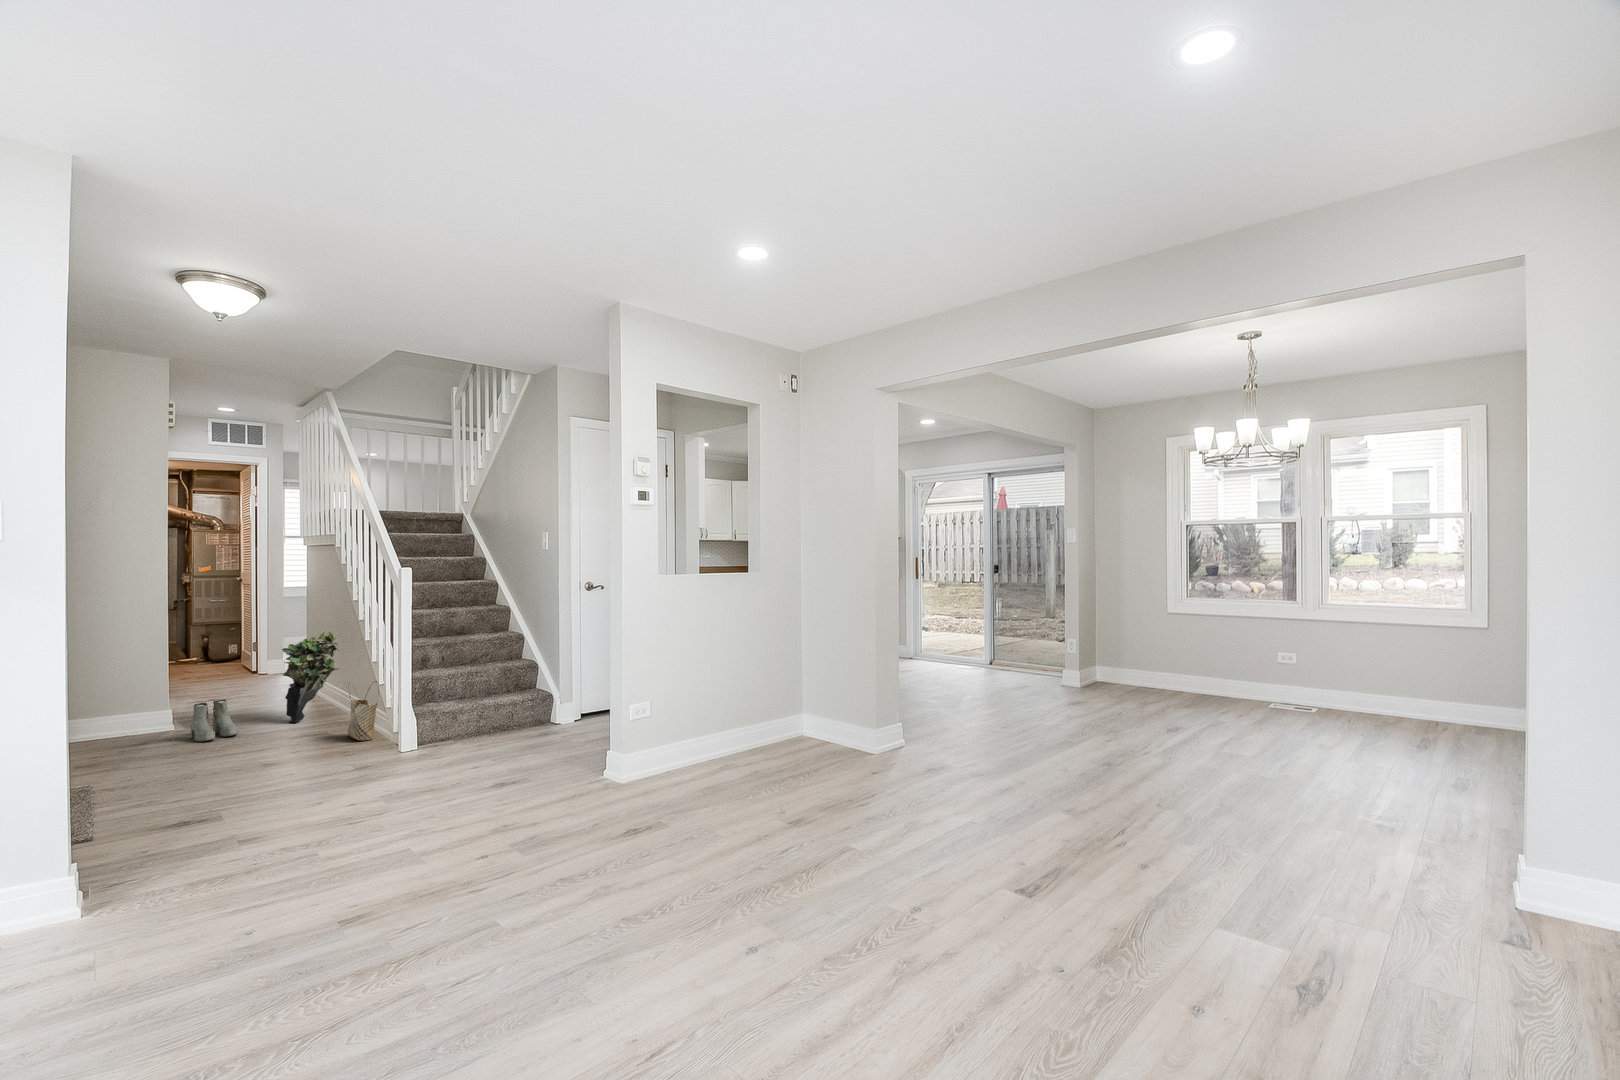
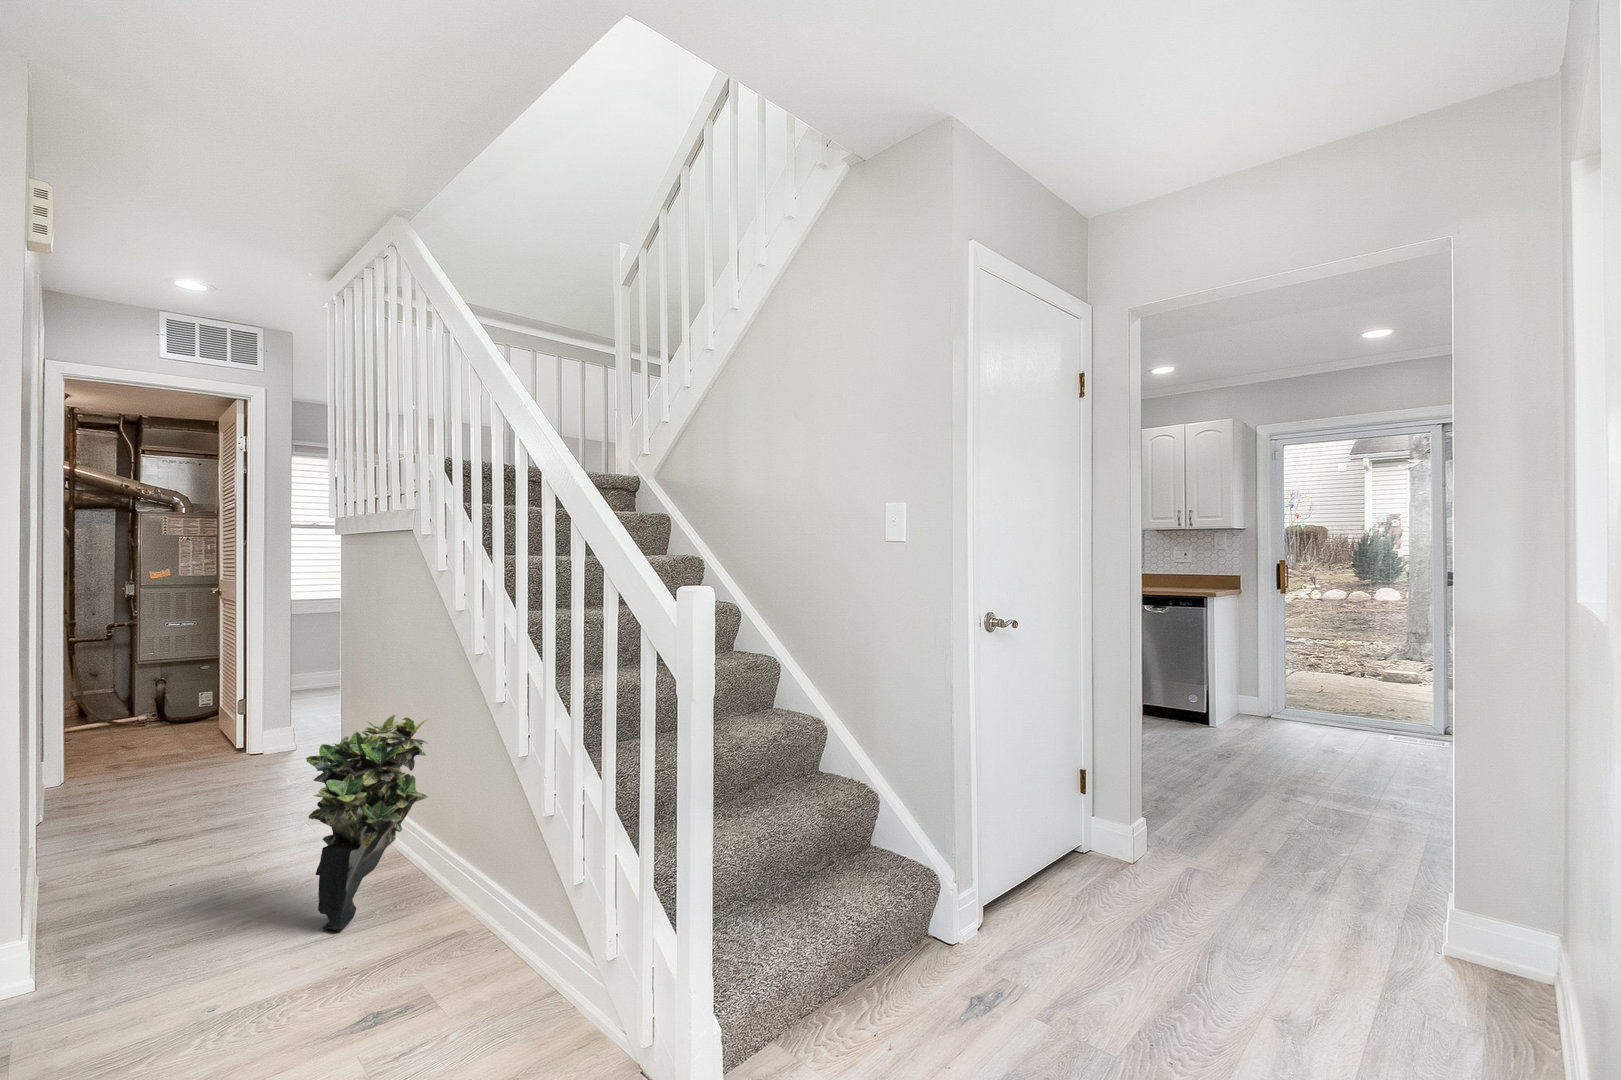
woven basket: present [347,681,379,740] -> none [481,862,563,1034]
boots: present [190,700,237,742] -> none [88,899,207,1033]

